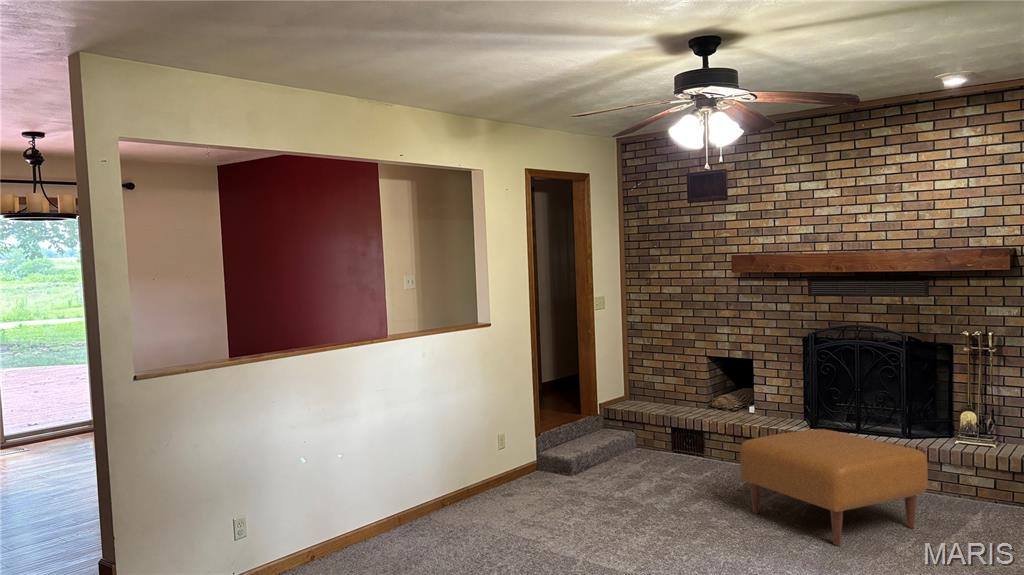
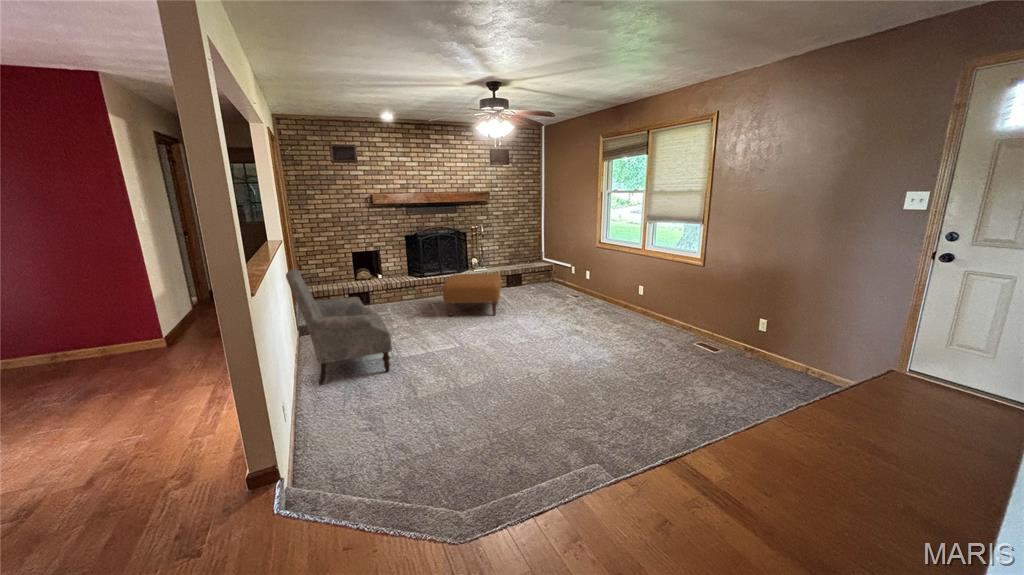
armchair: none [388,352,554,545] -> present [286,269,392,385]

